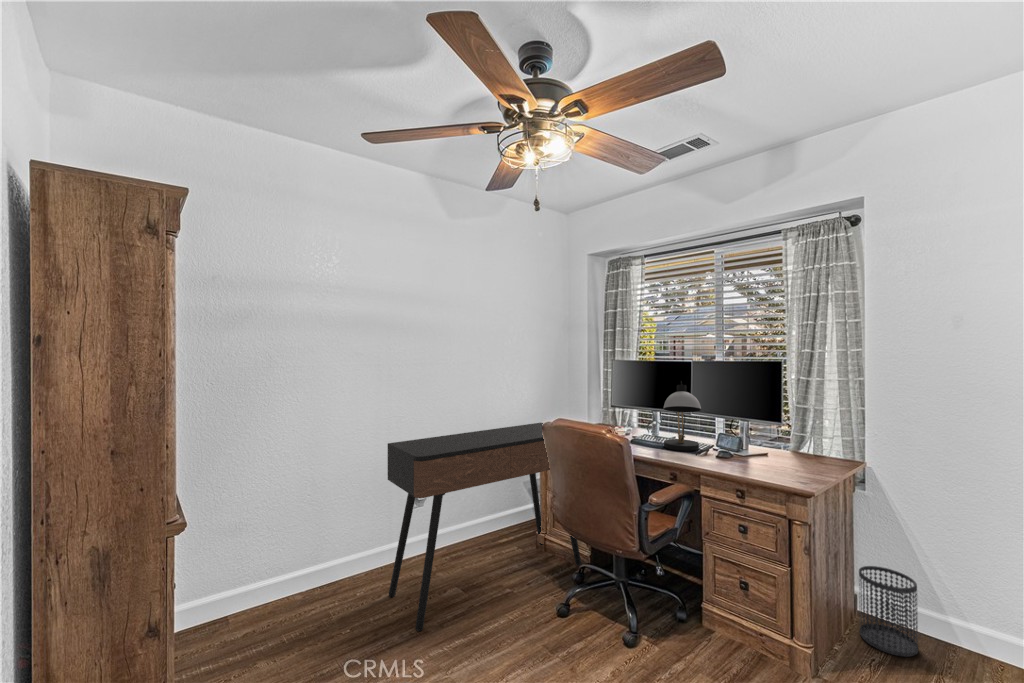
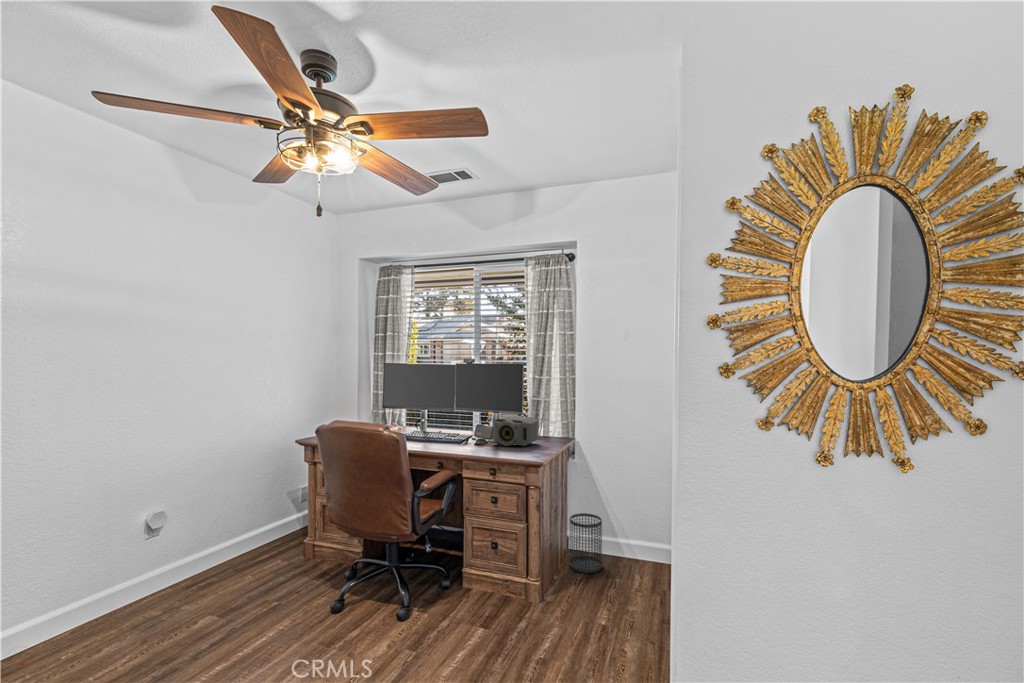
desk lamp: present [664,381,701,451] -> none [432,382,463,443]
console table: present [388,423,581,631] -> none [118,429,353,670]
speaker: none [741,425,807,465] -> present [493,416,539,446]

